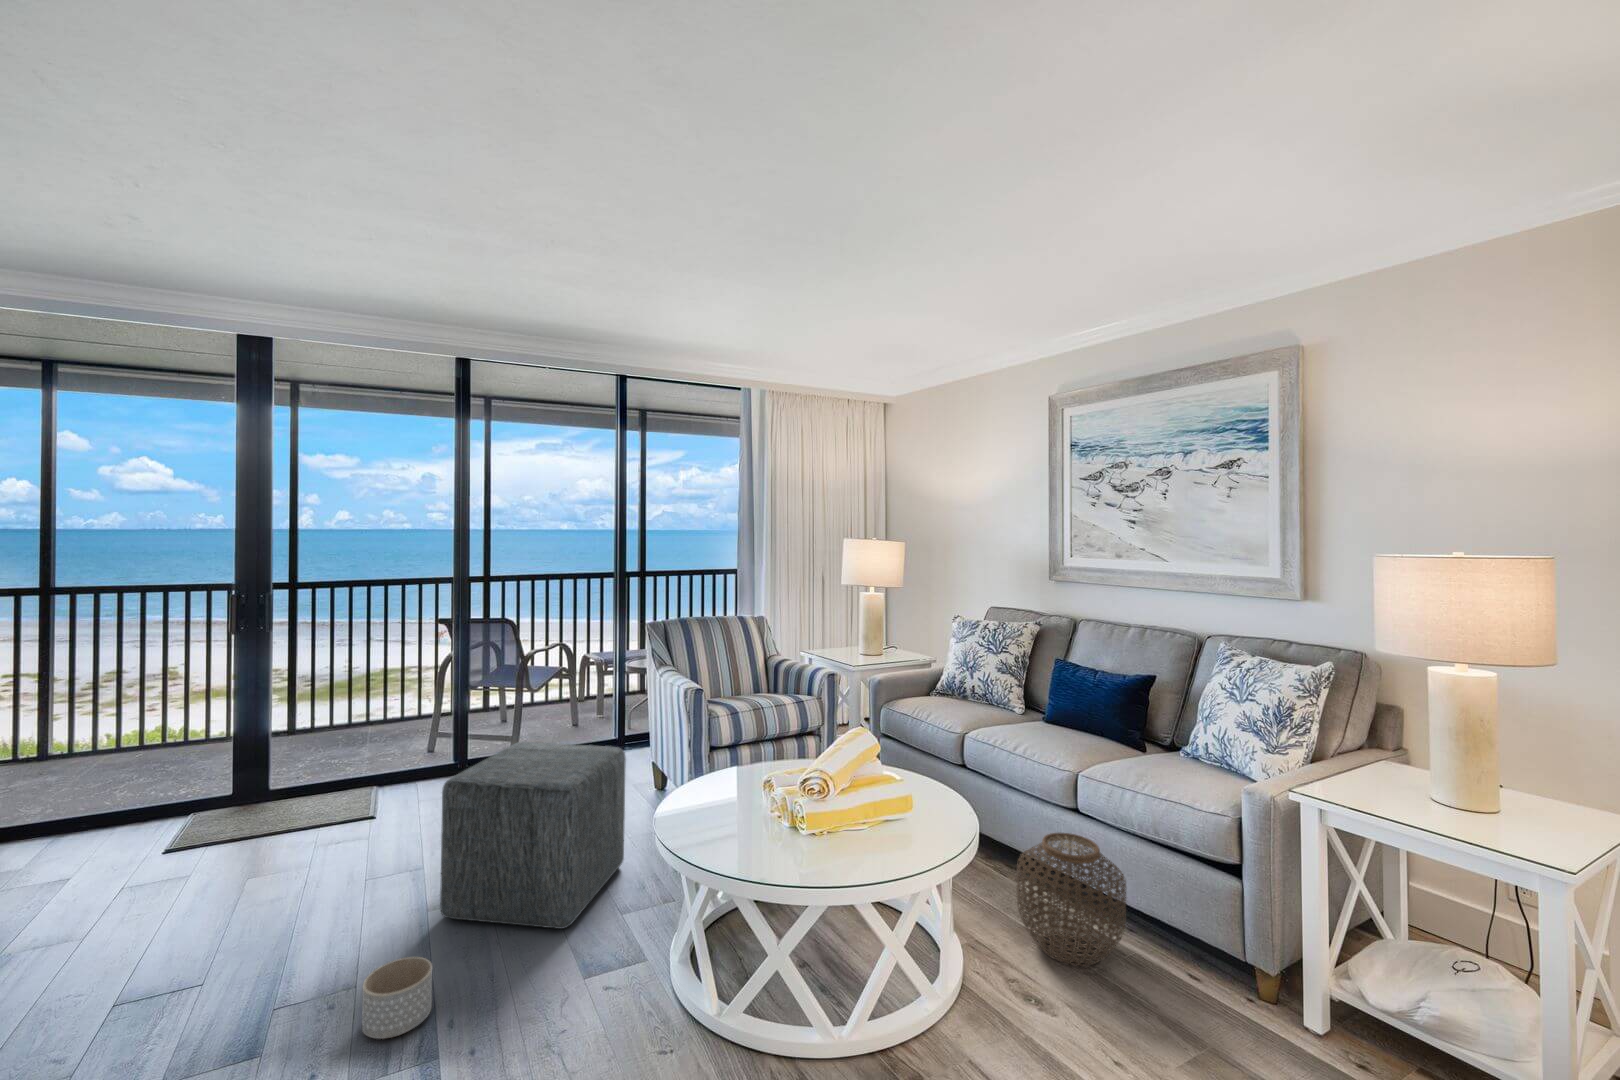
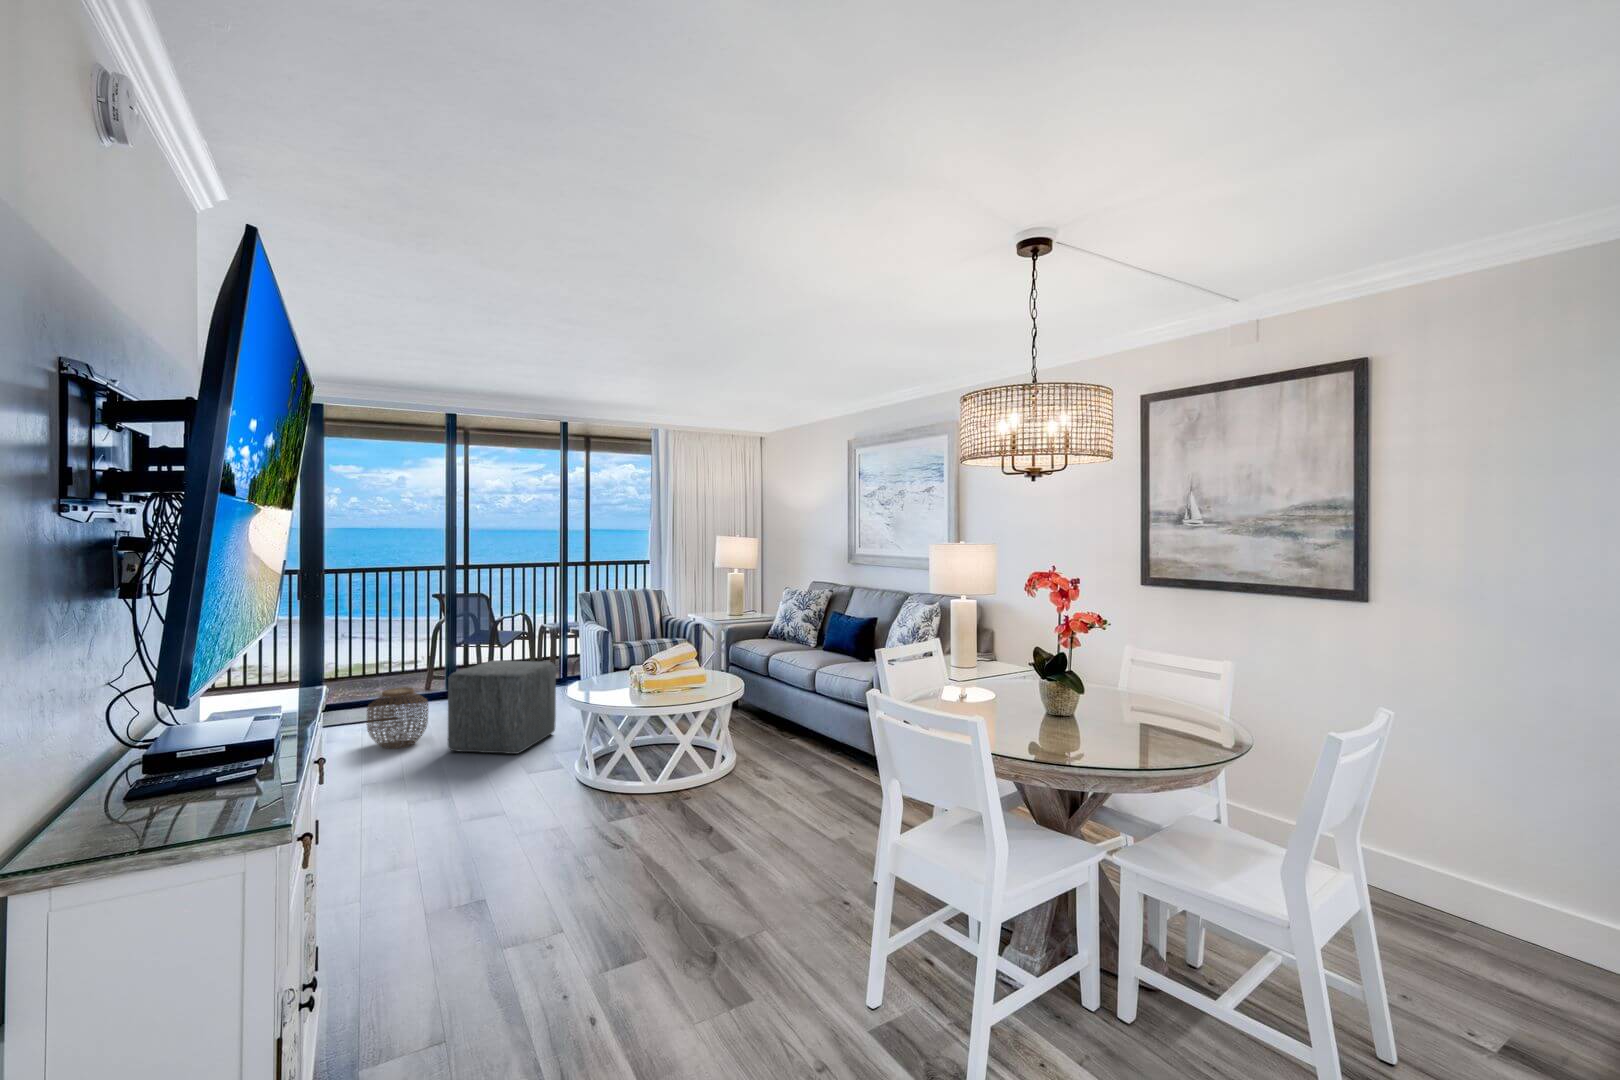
woven basket: present [1017,833,1126,966] -> present [367,687,428,749]
planter: present [362,957,432,1039] -> none [414,752,448,784]

